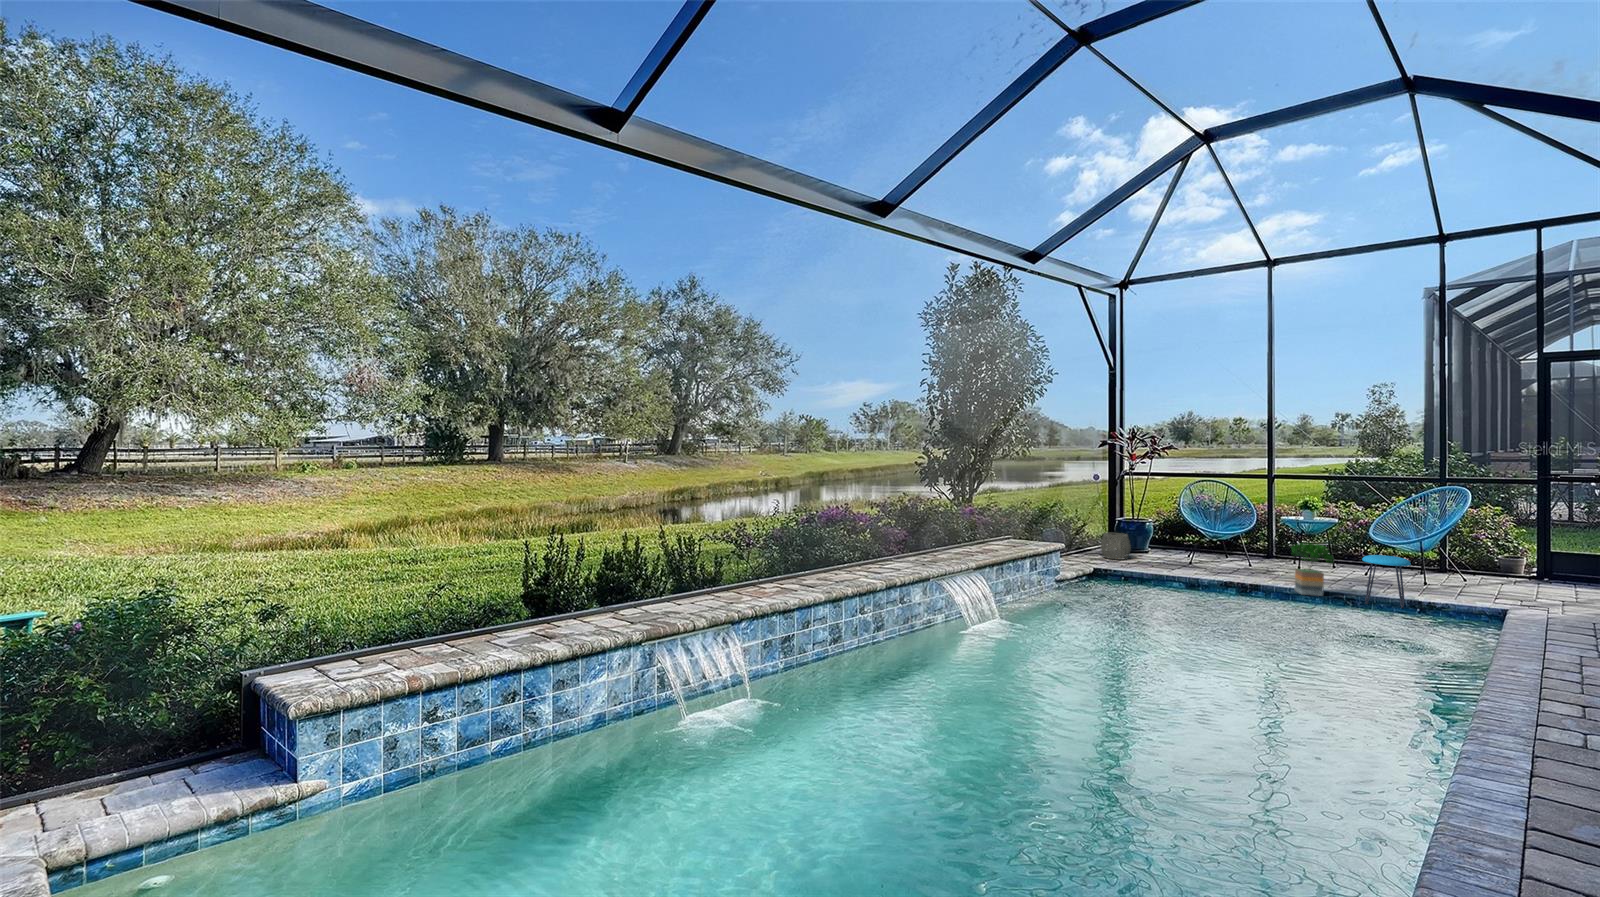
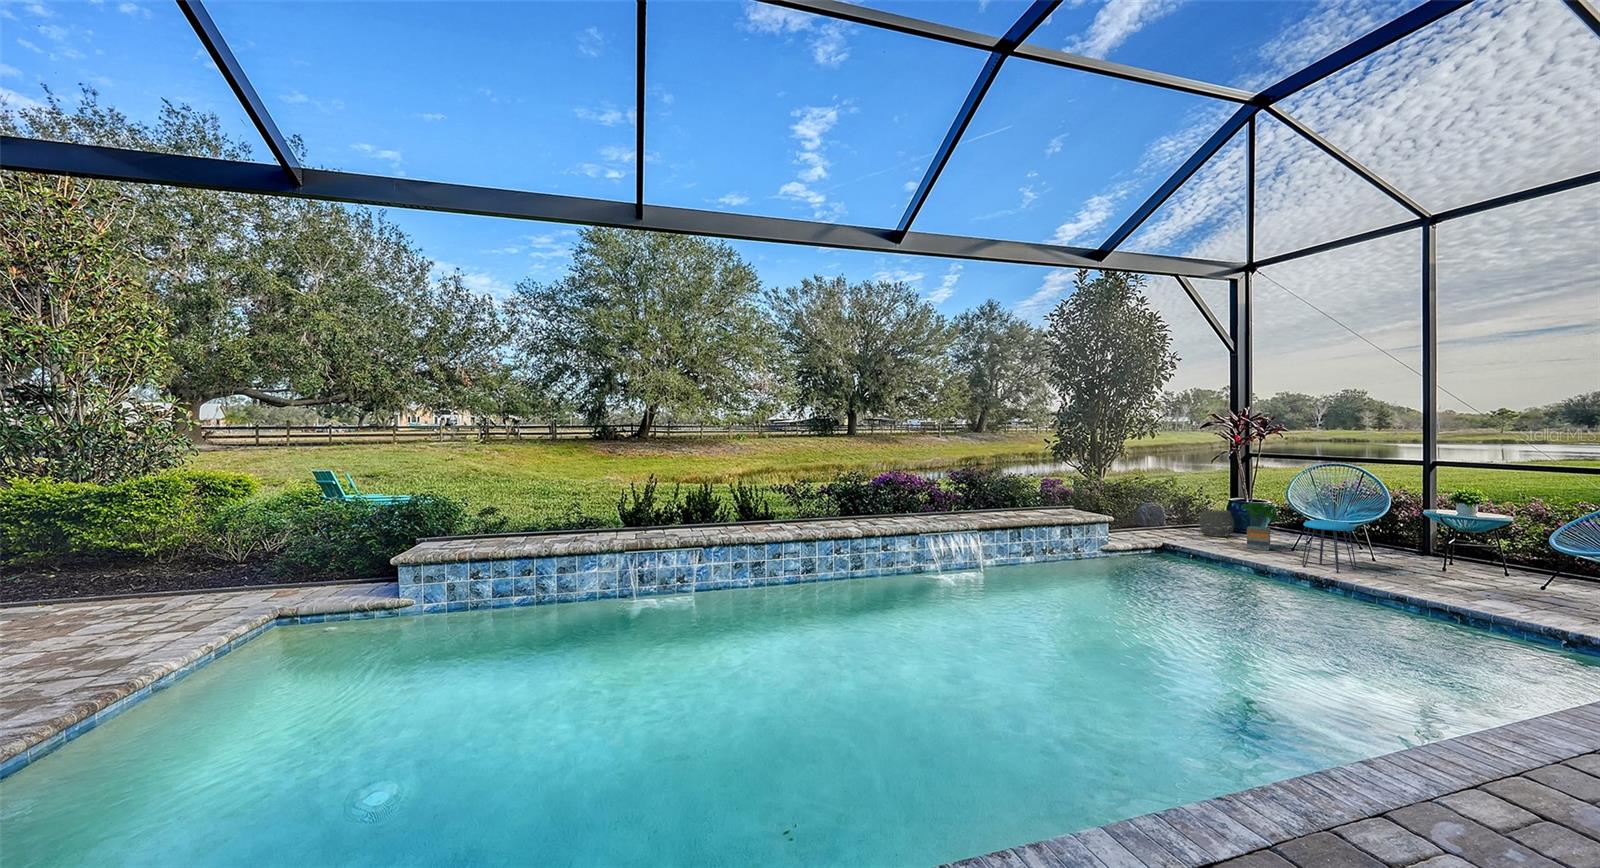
potted tree: present [1292,543,1334,596] -> present [1242,502,1279,551]
stool: present [1362,555,1411,608] -> present [1302,520,1356,573]

